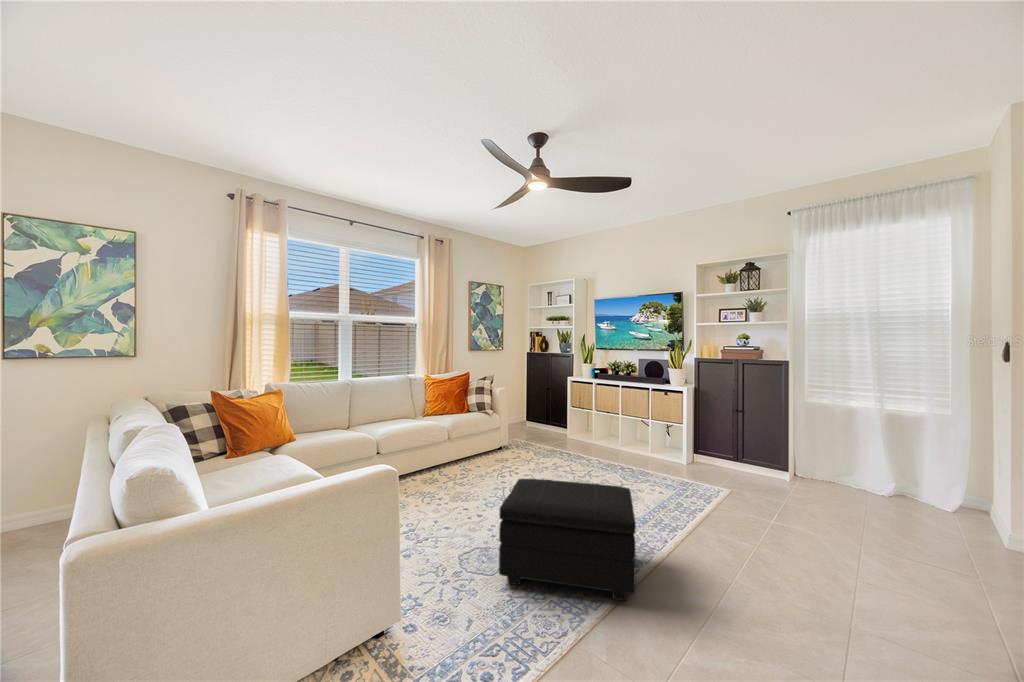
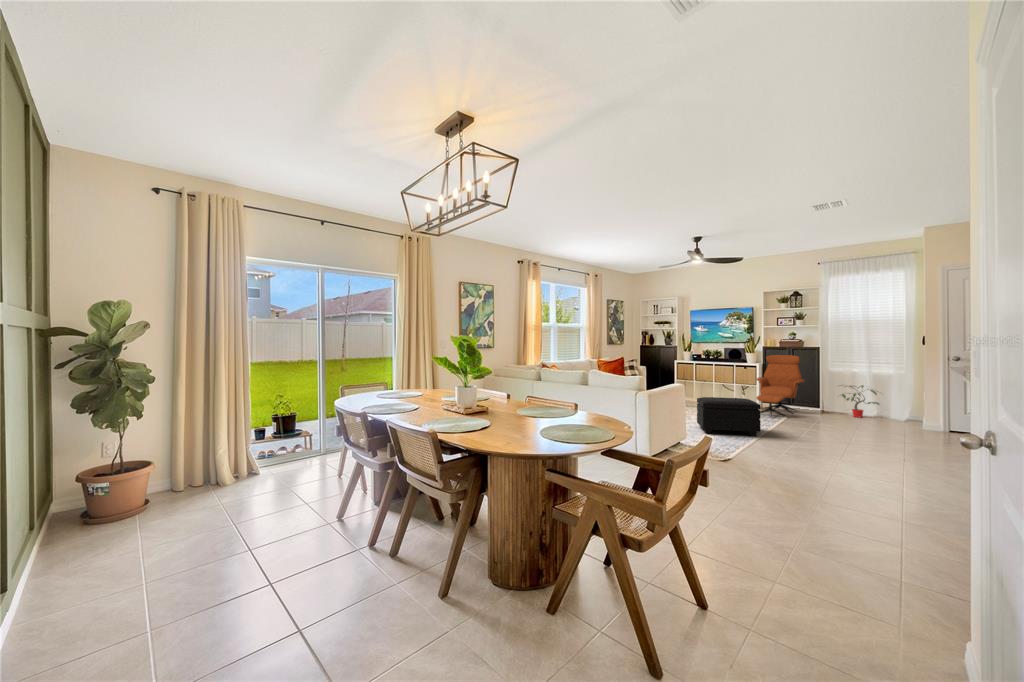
armchair: none [665,373,762,502] -> present [756,355,805,416]
potted plant: none [819,432,917,497] -> present [841,385,879,418]

